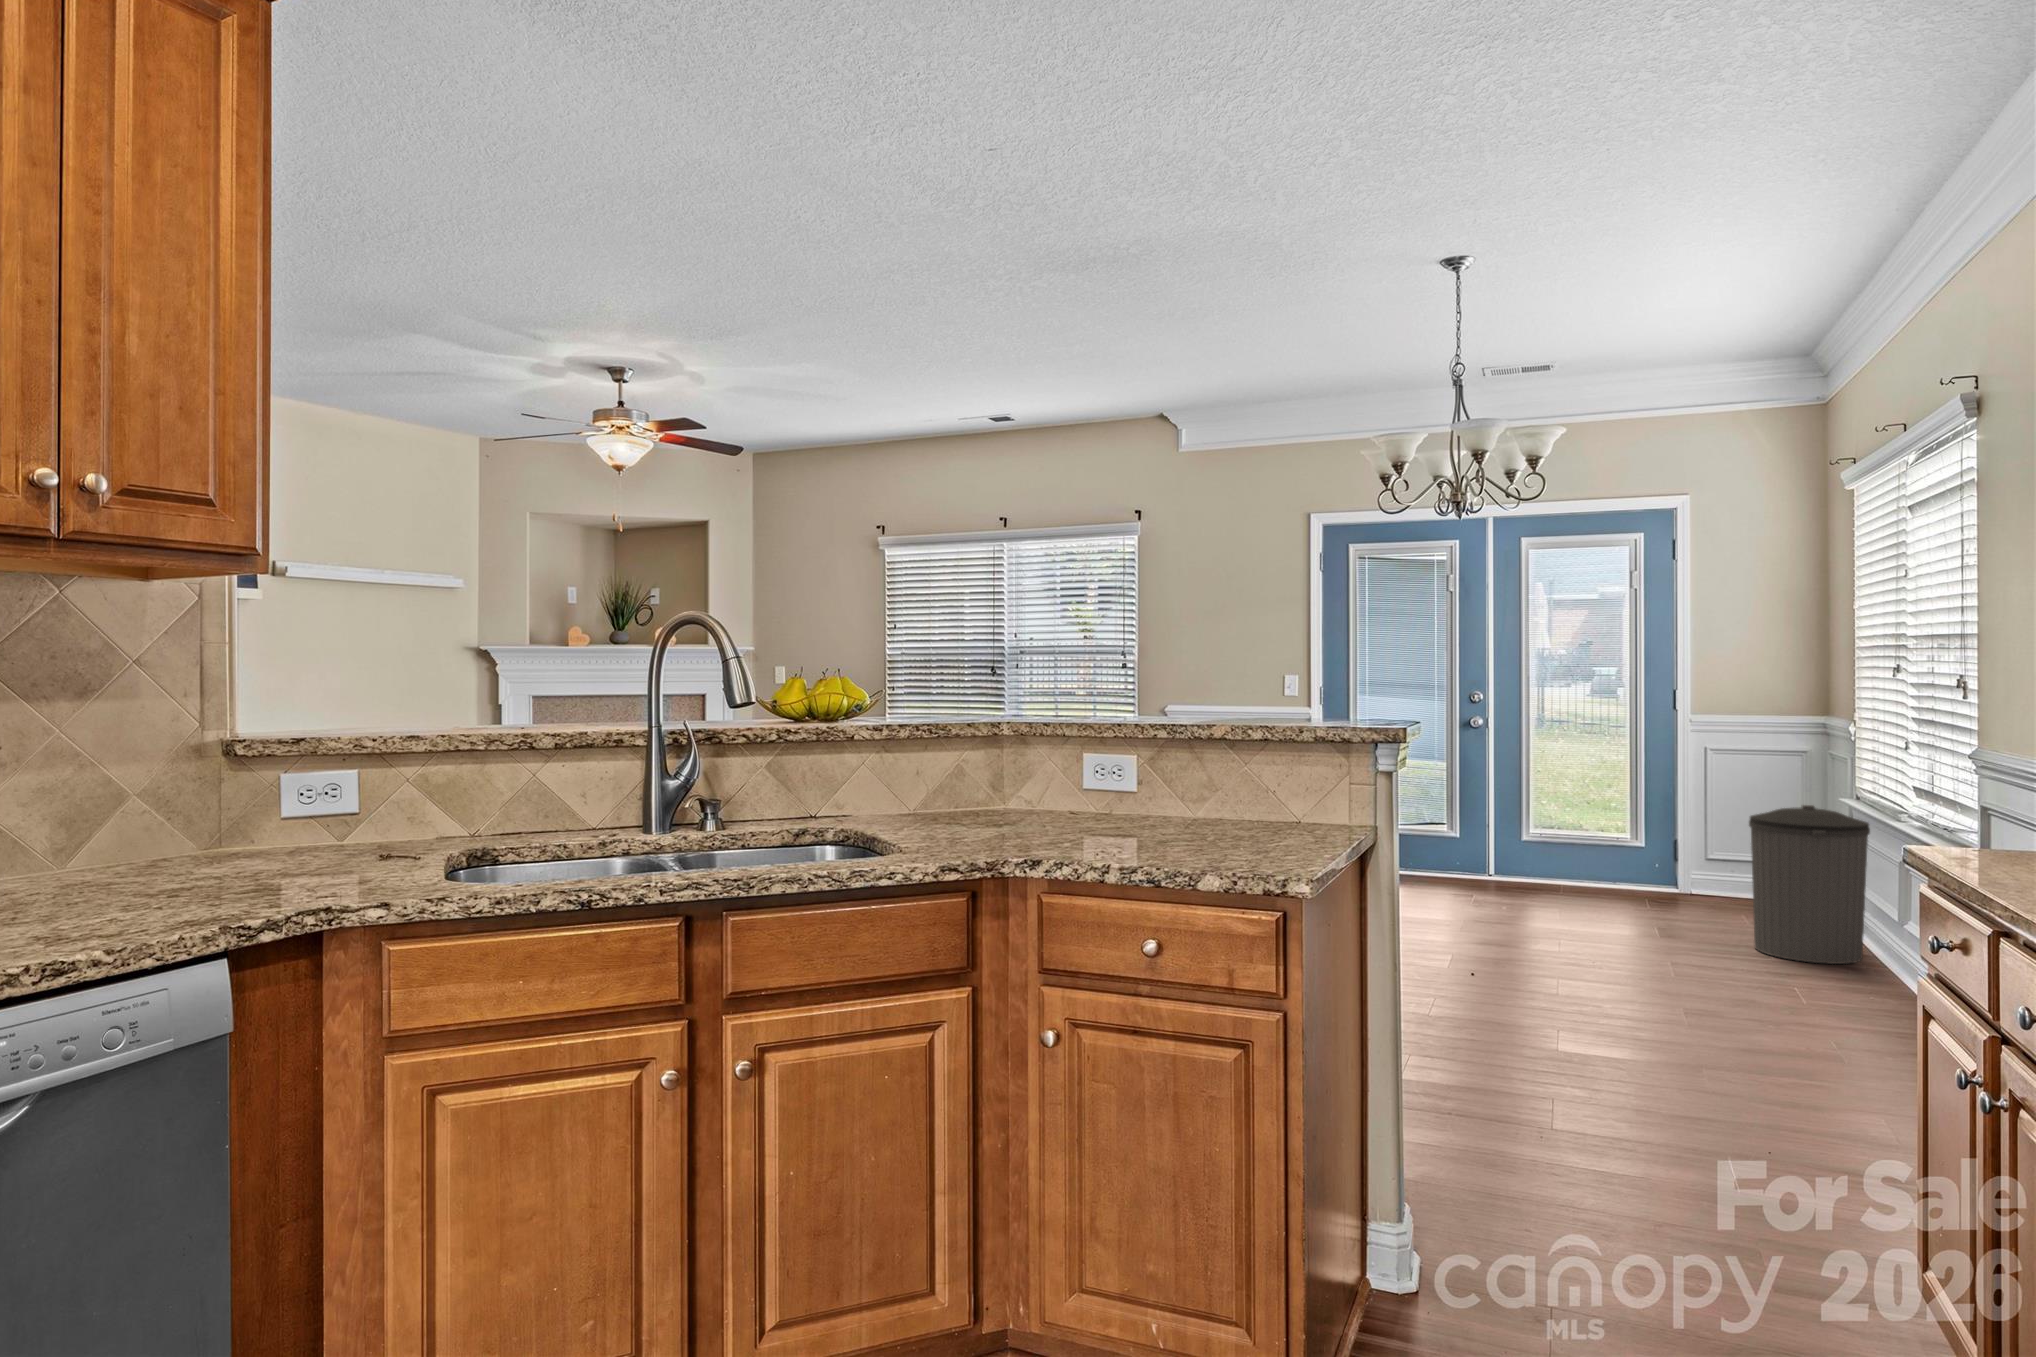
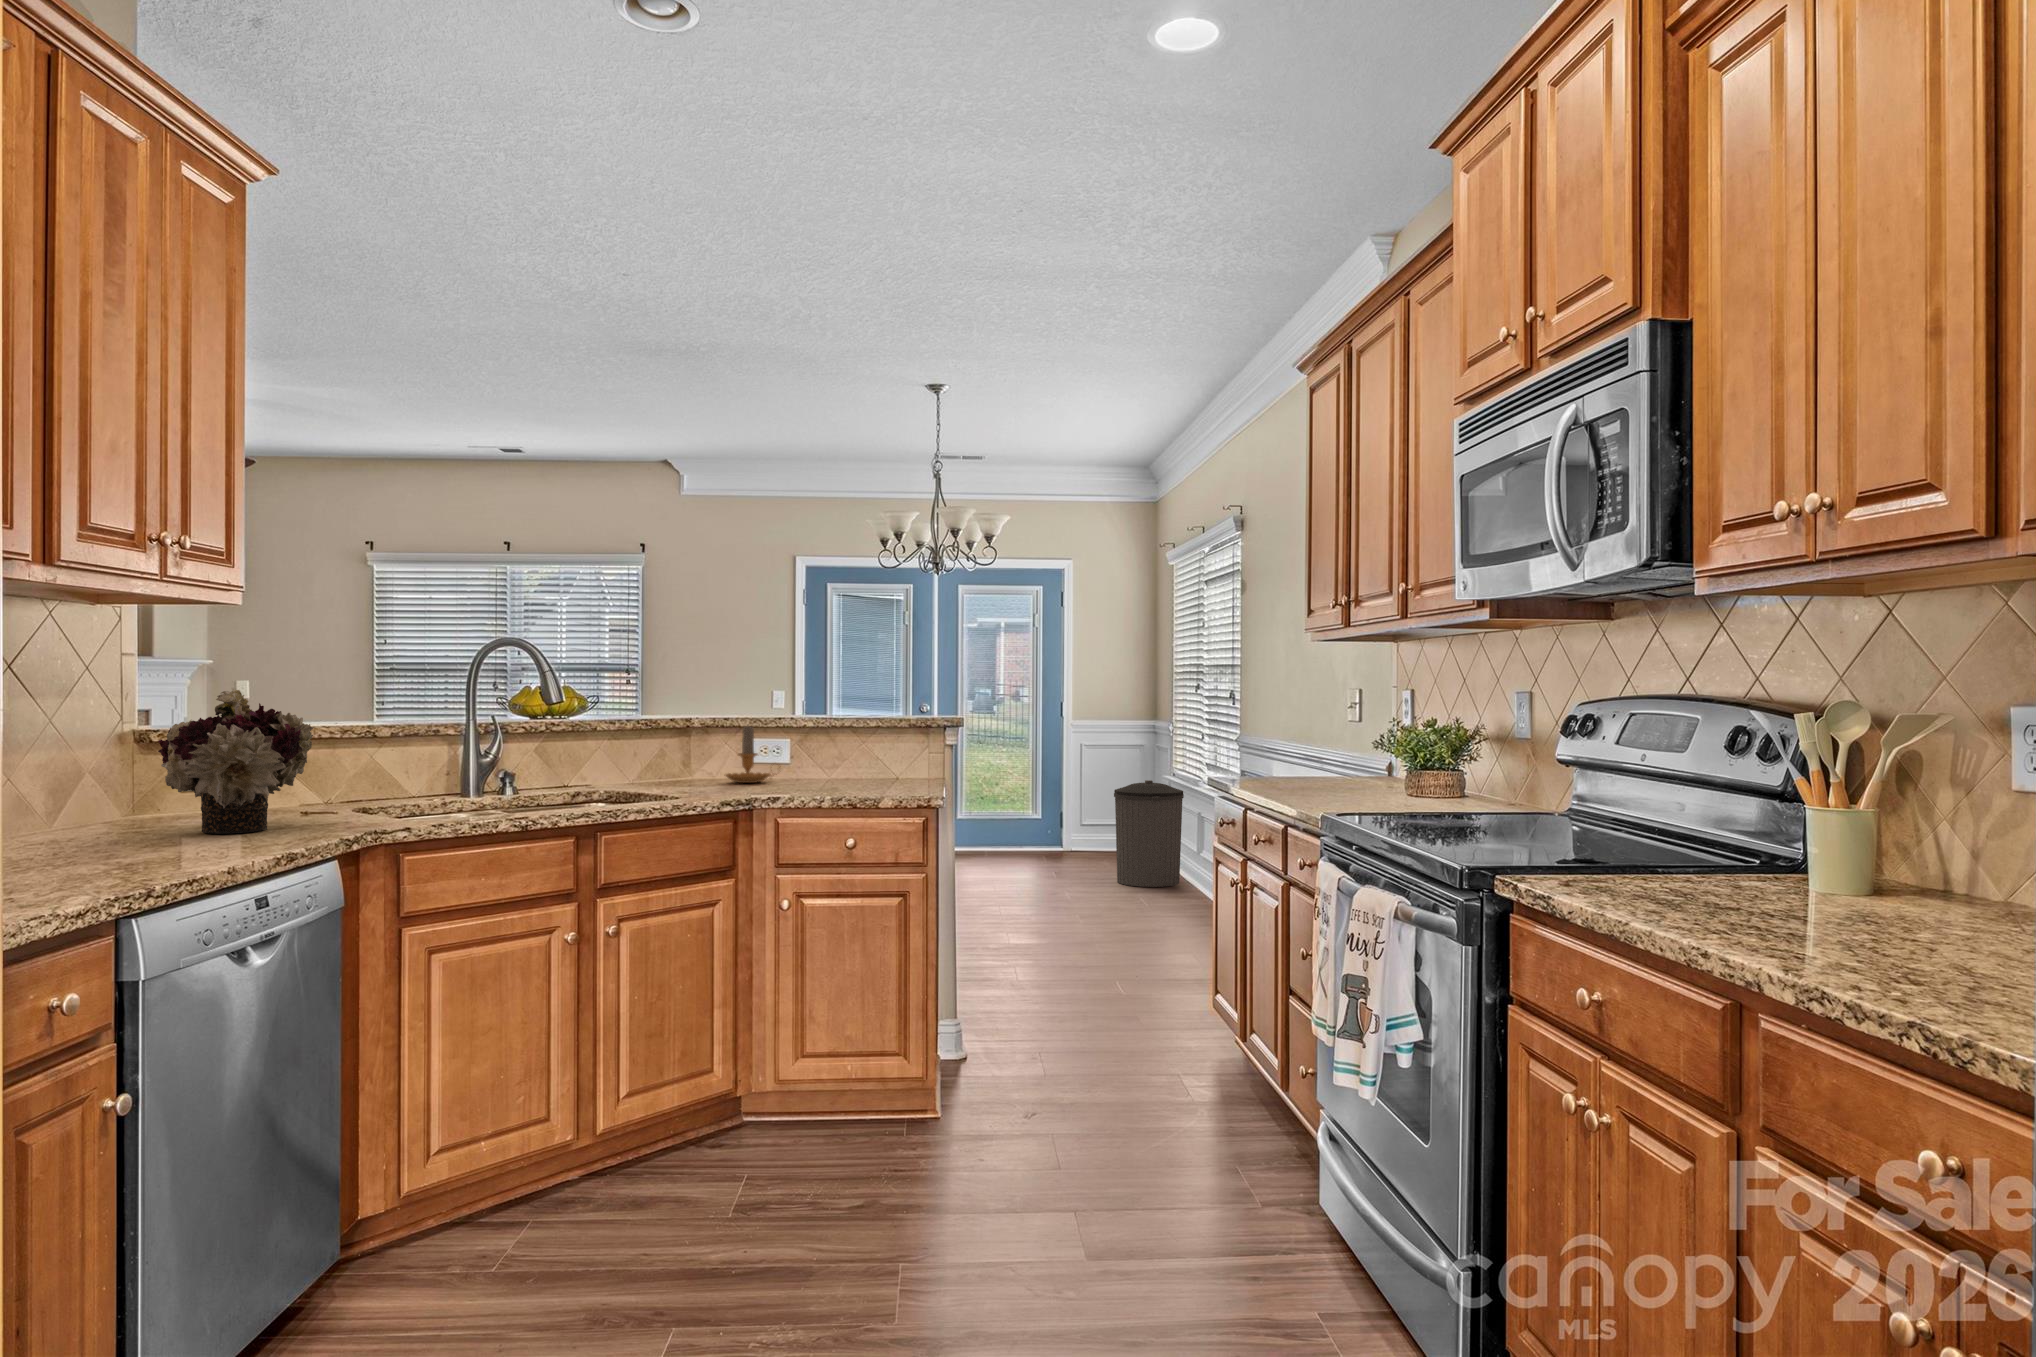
flower arrangement: none [103,685,332,892] -> present [158,688,314,834]
candle: none [1020,731,1100,823] -> present [726,726,781,783]

